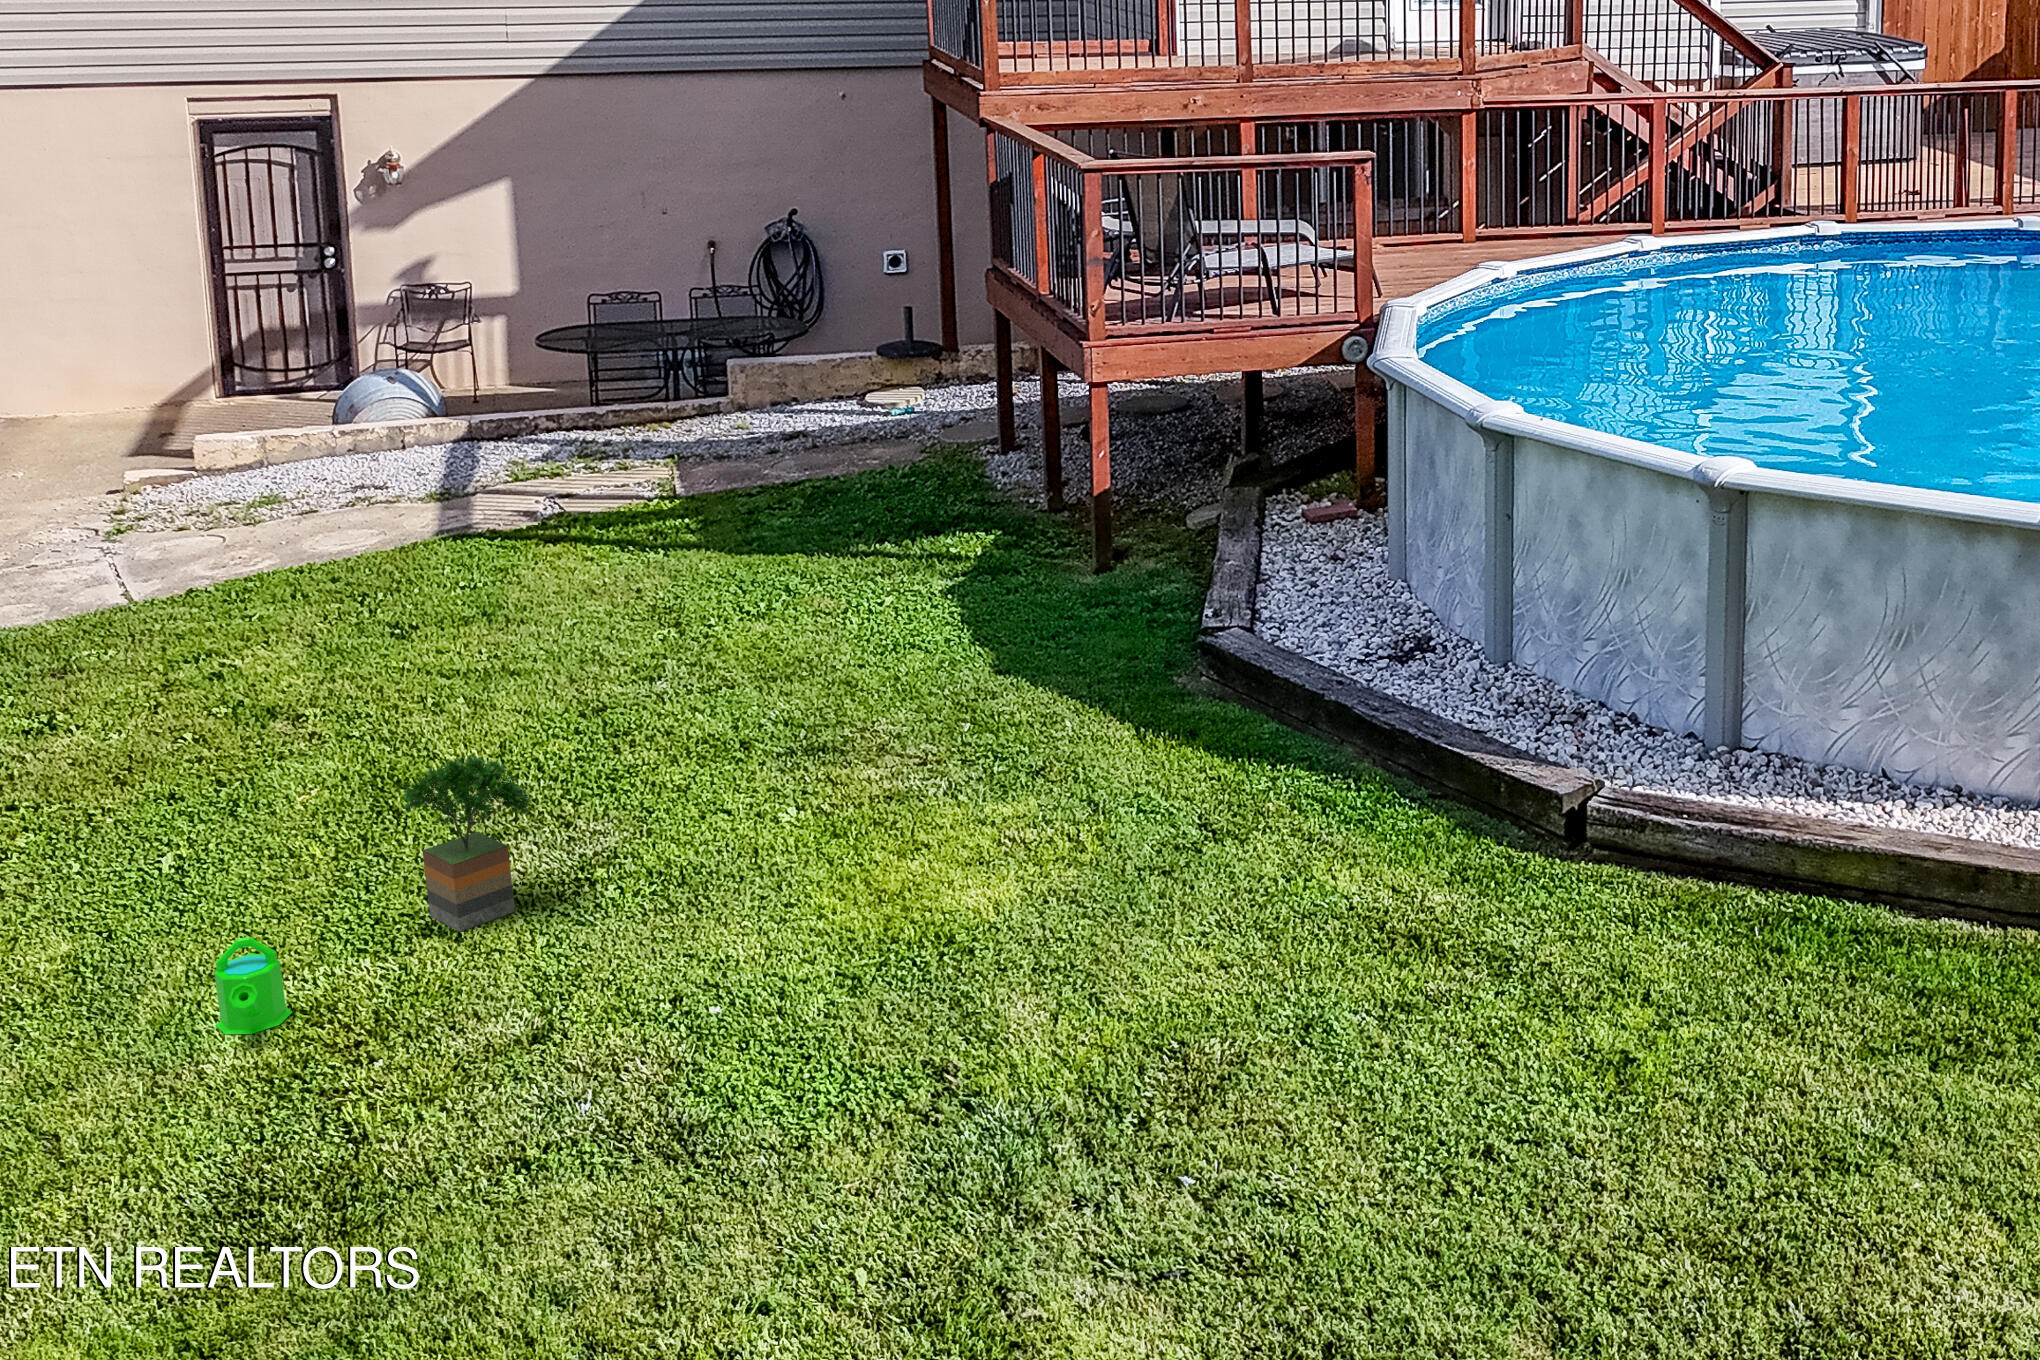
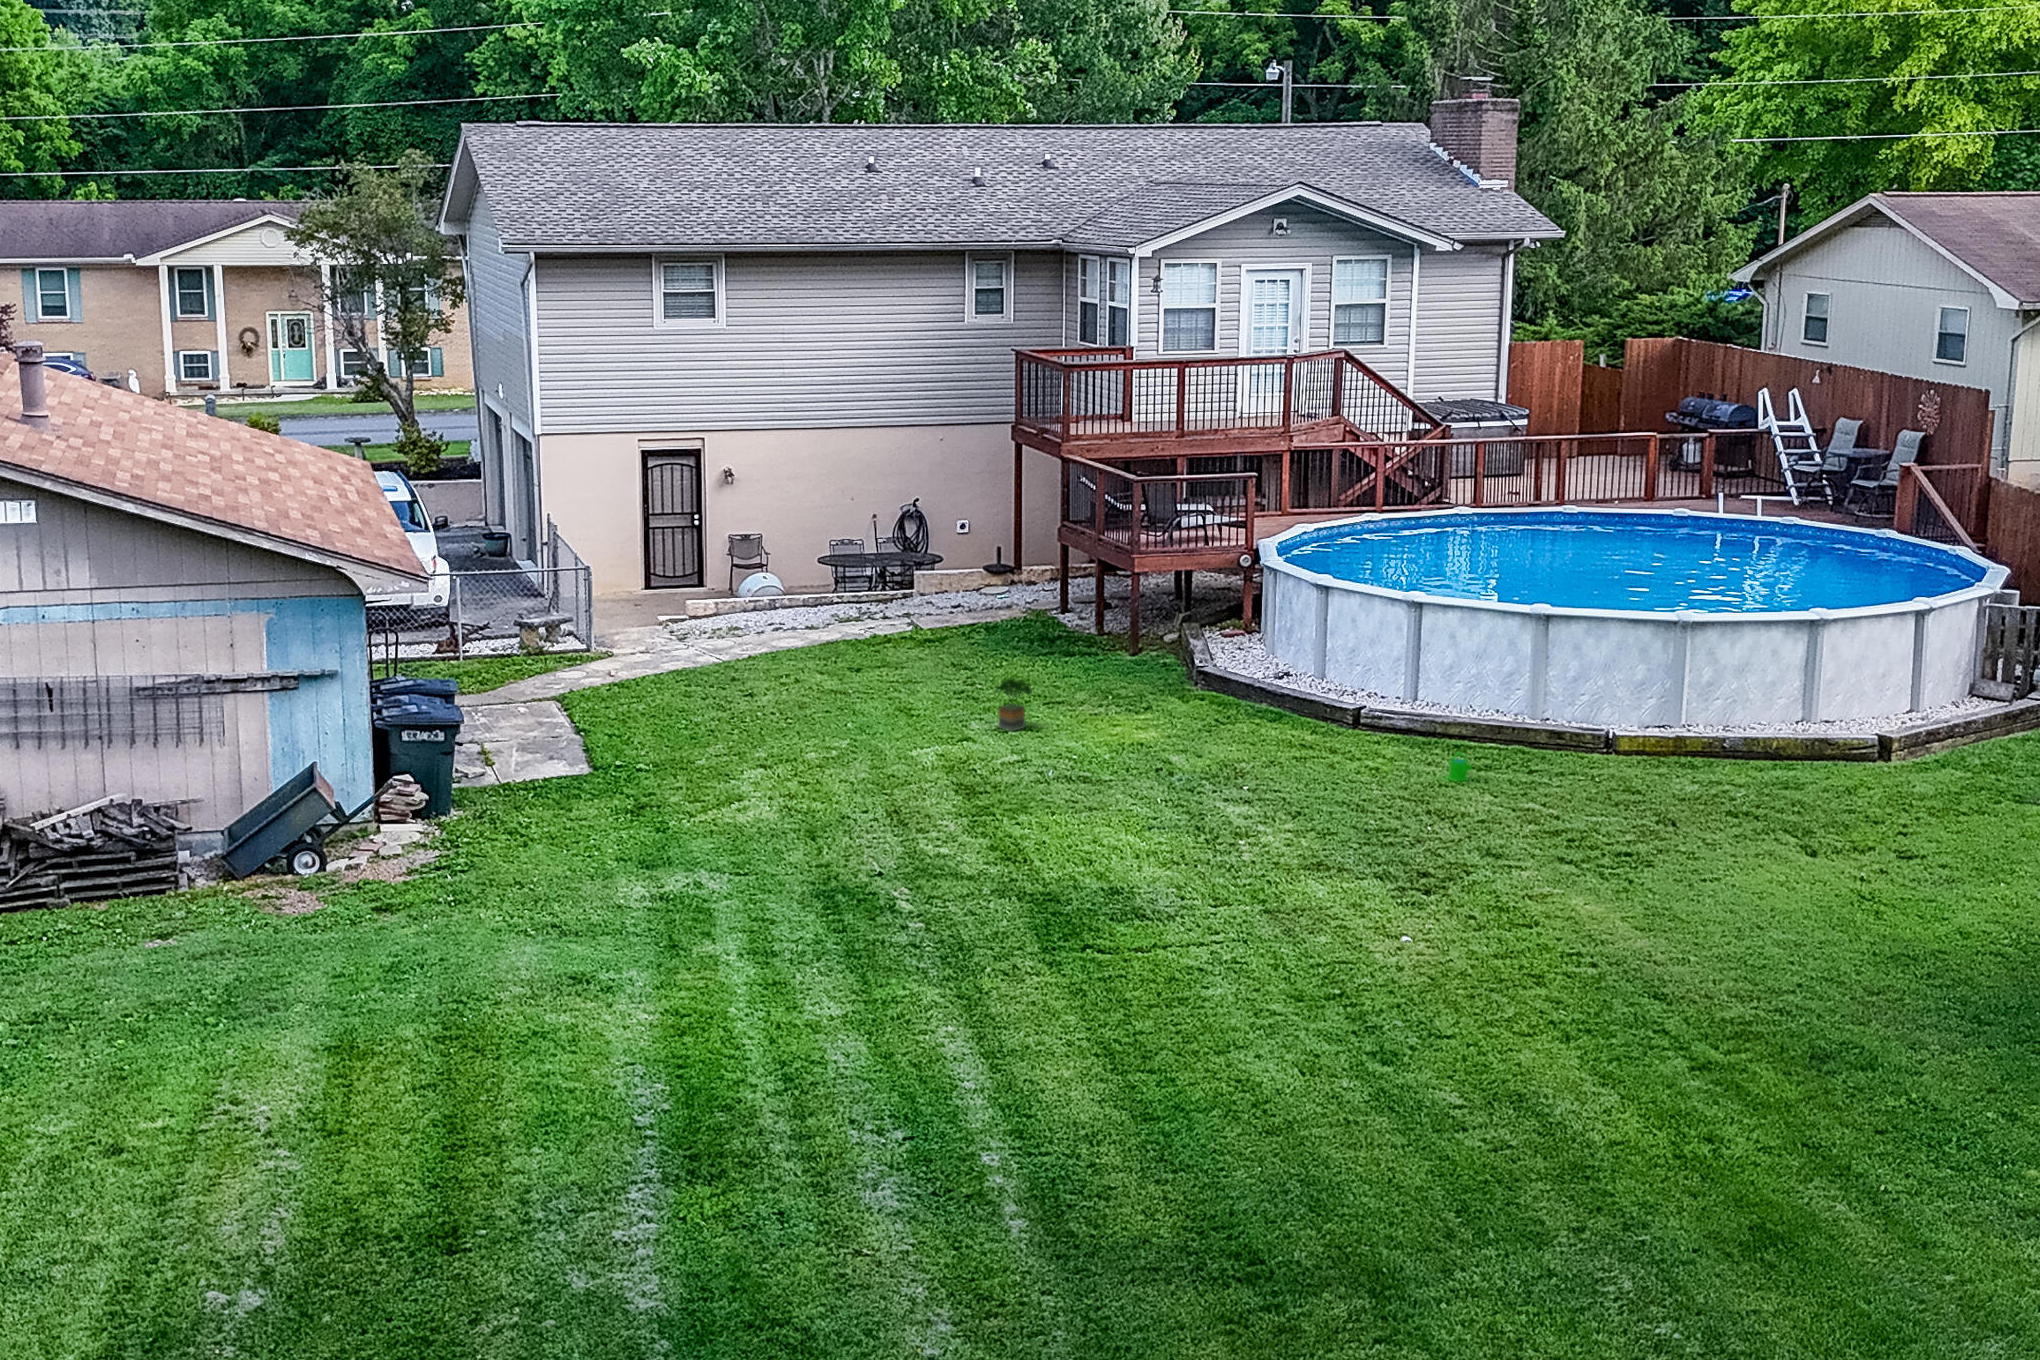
watering can: present [214,937,292,1034] -> present [1448,752,1472,781]

